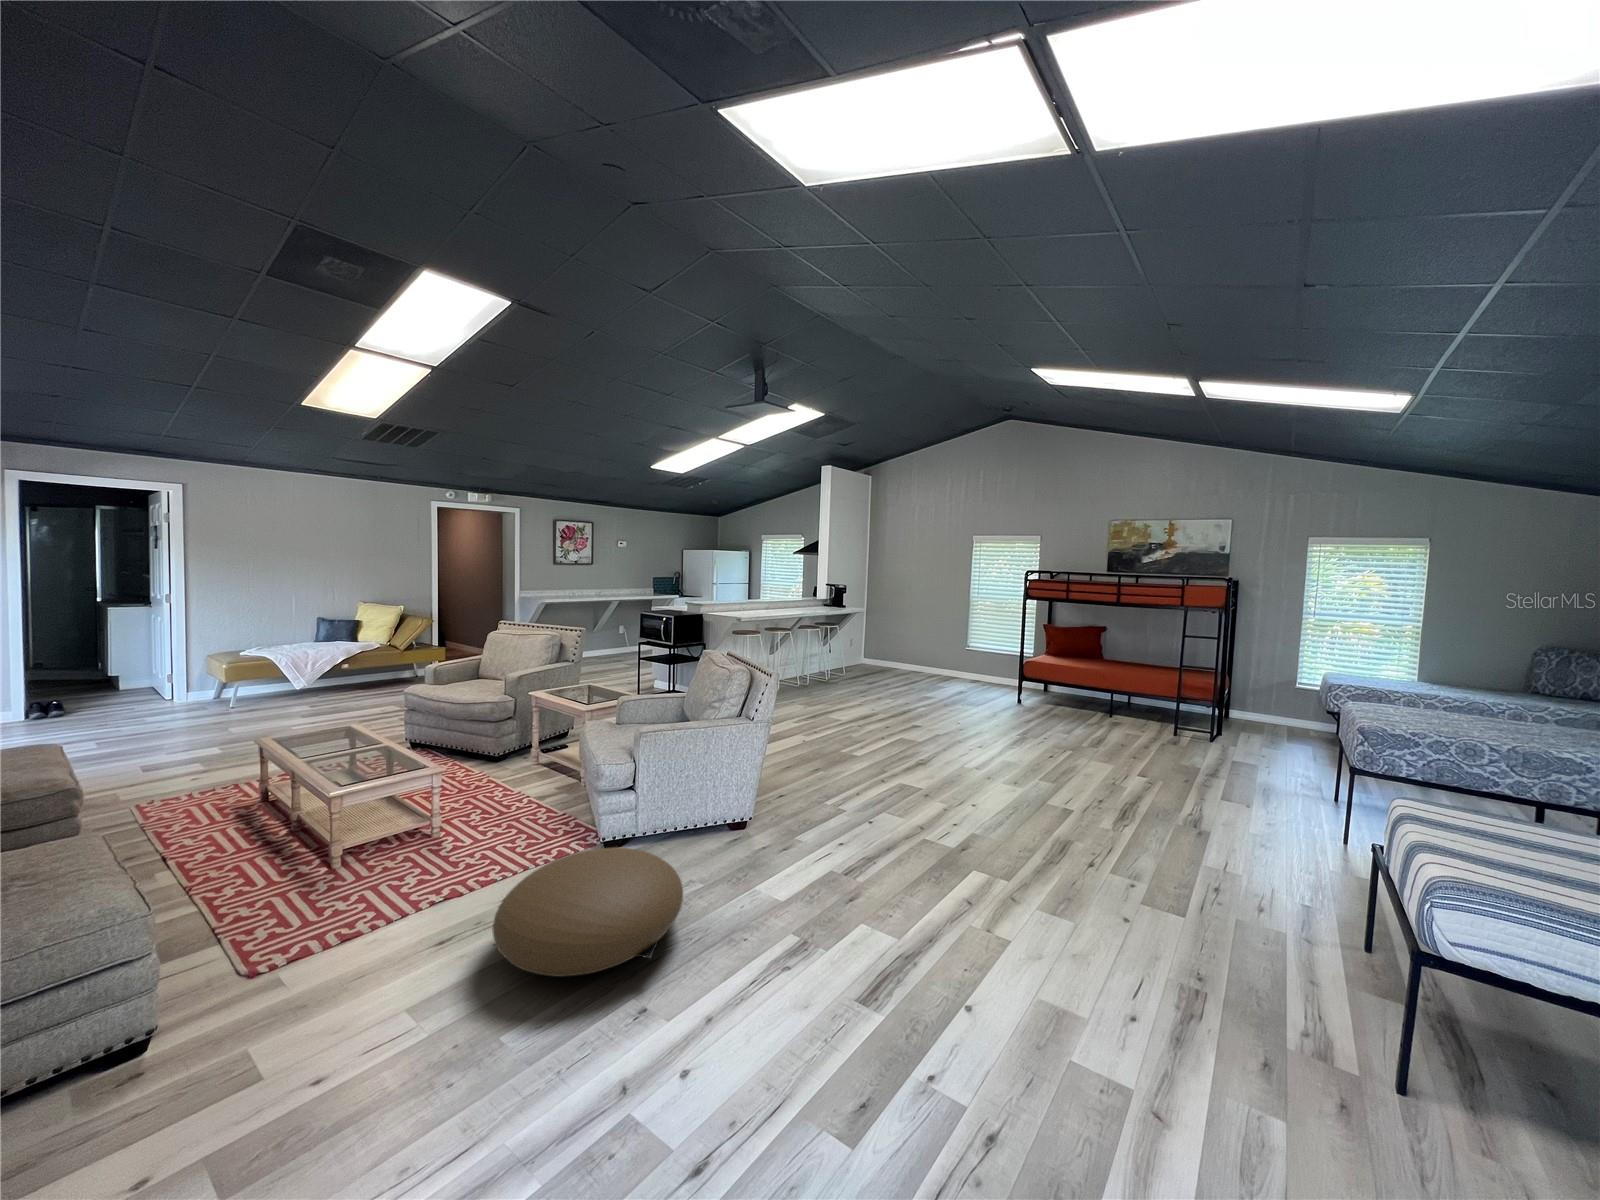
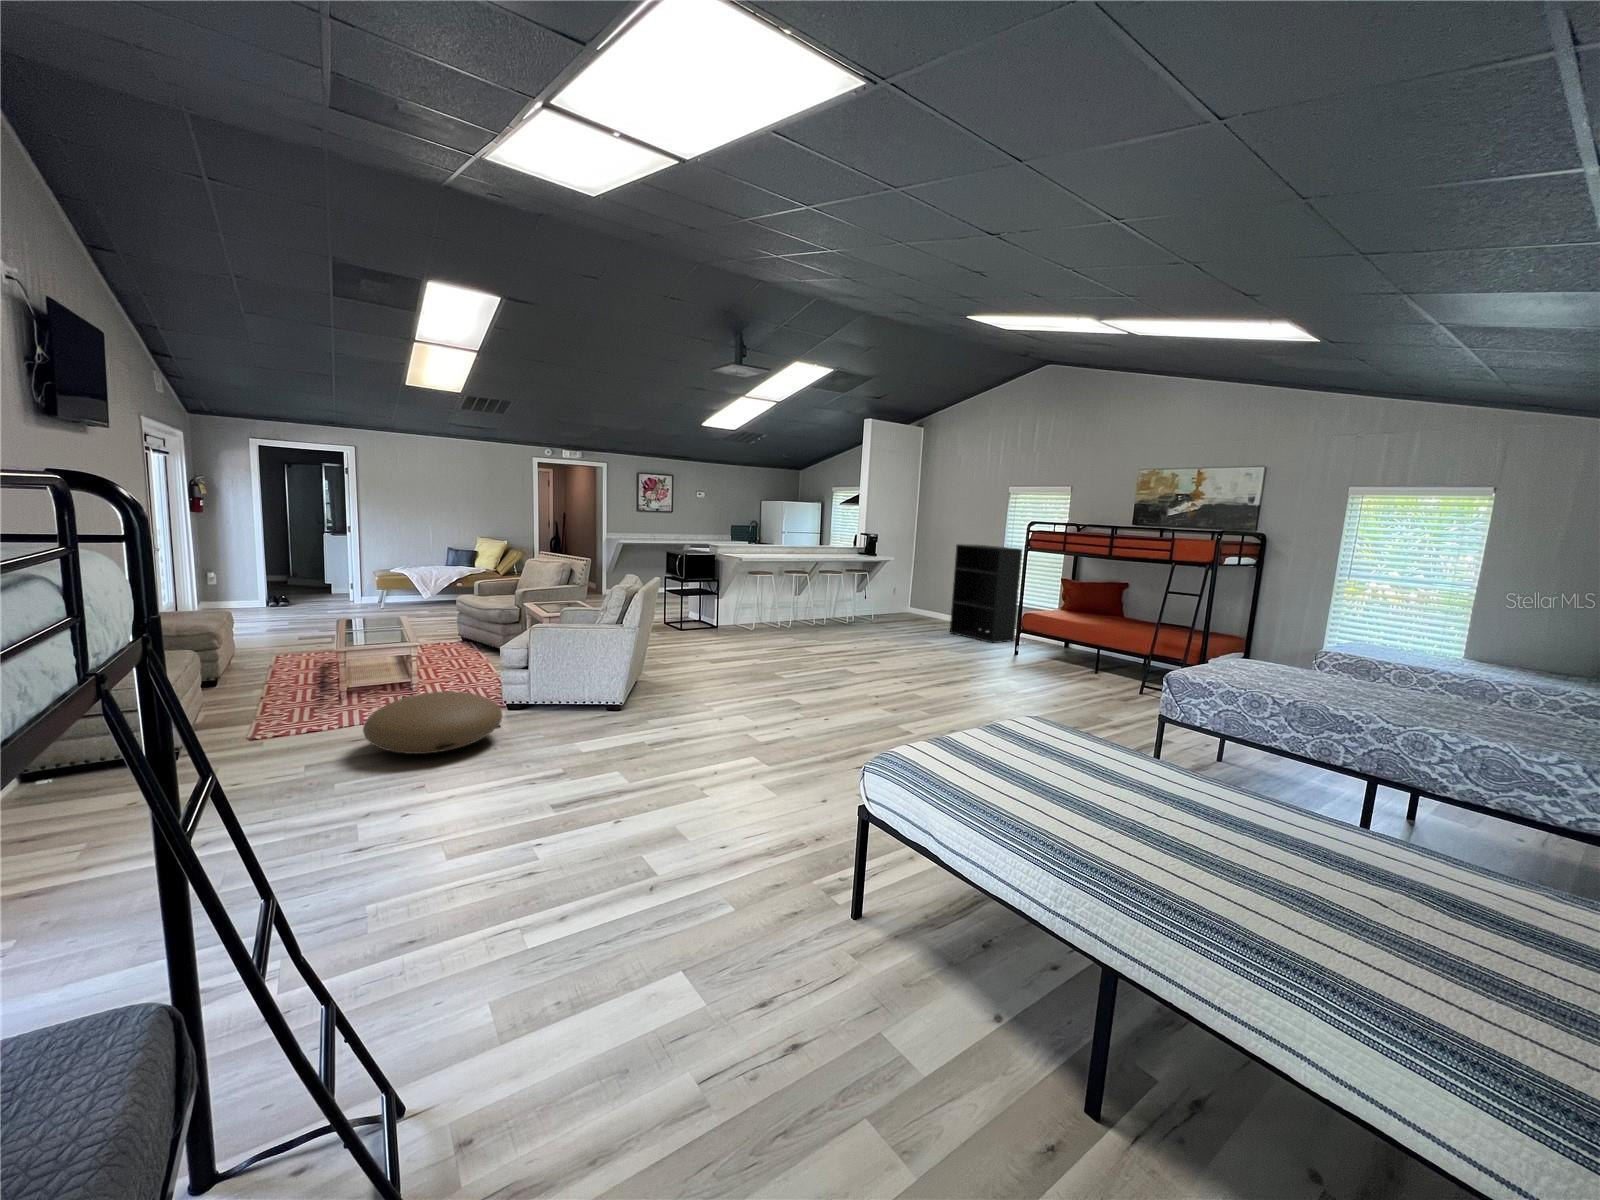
bookshelf: none [922,593,991,690] -> present [950,544,1022,643]

